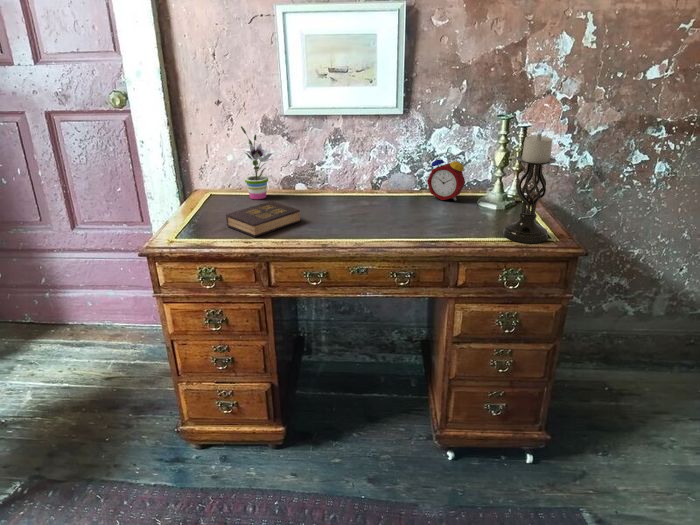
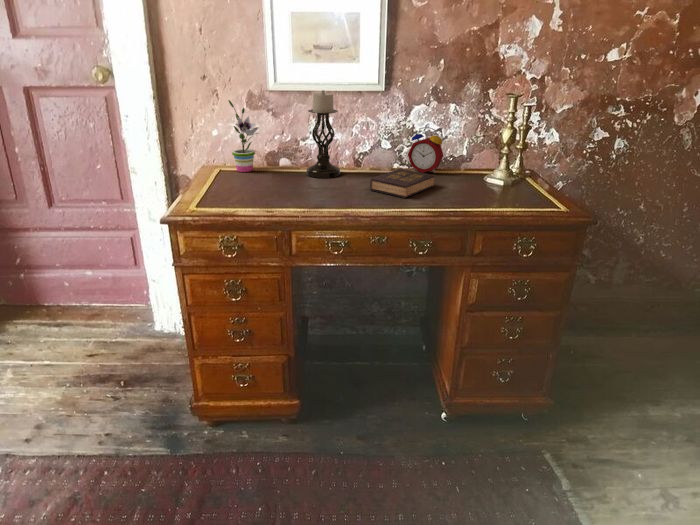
candle holder: present [503,134,556,243] -> present [306,90,340,178]
hardback book: present [226,201,300,237] -> present [370,169,435,198]

